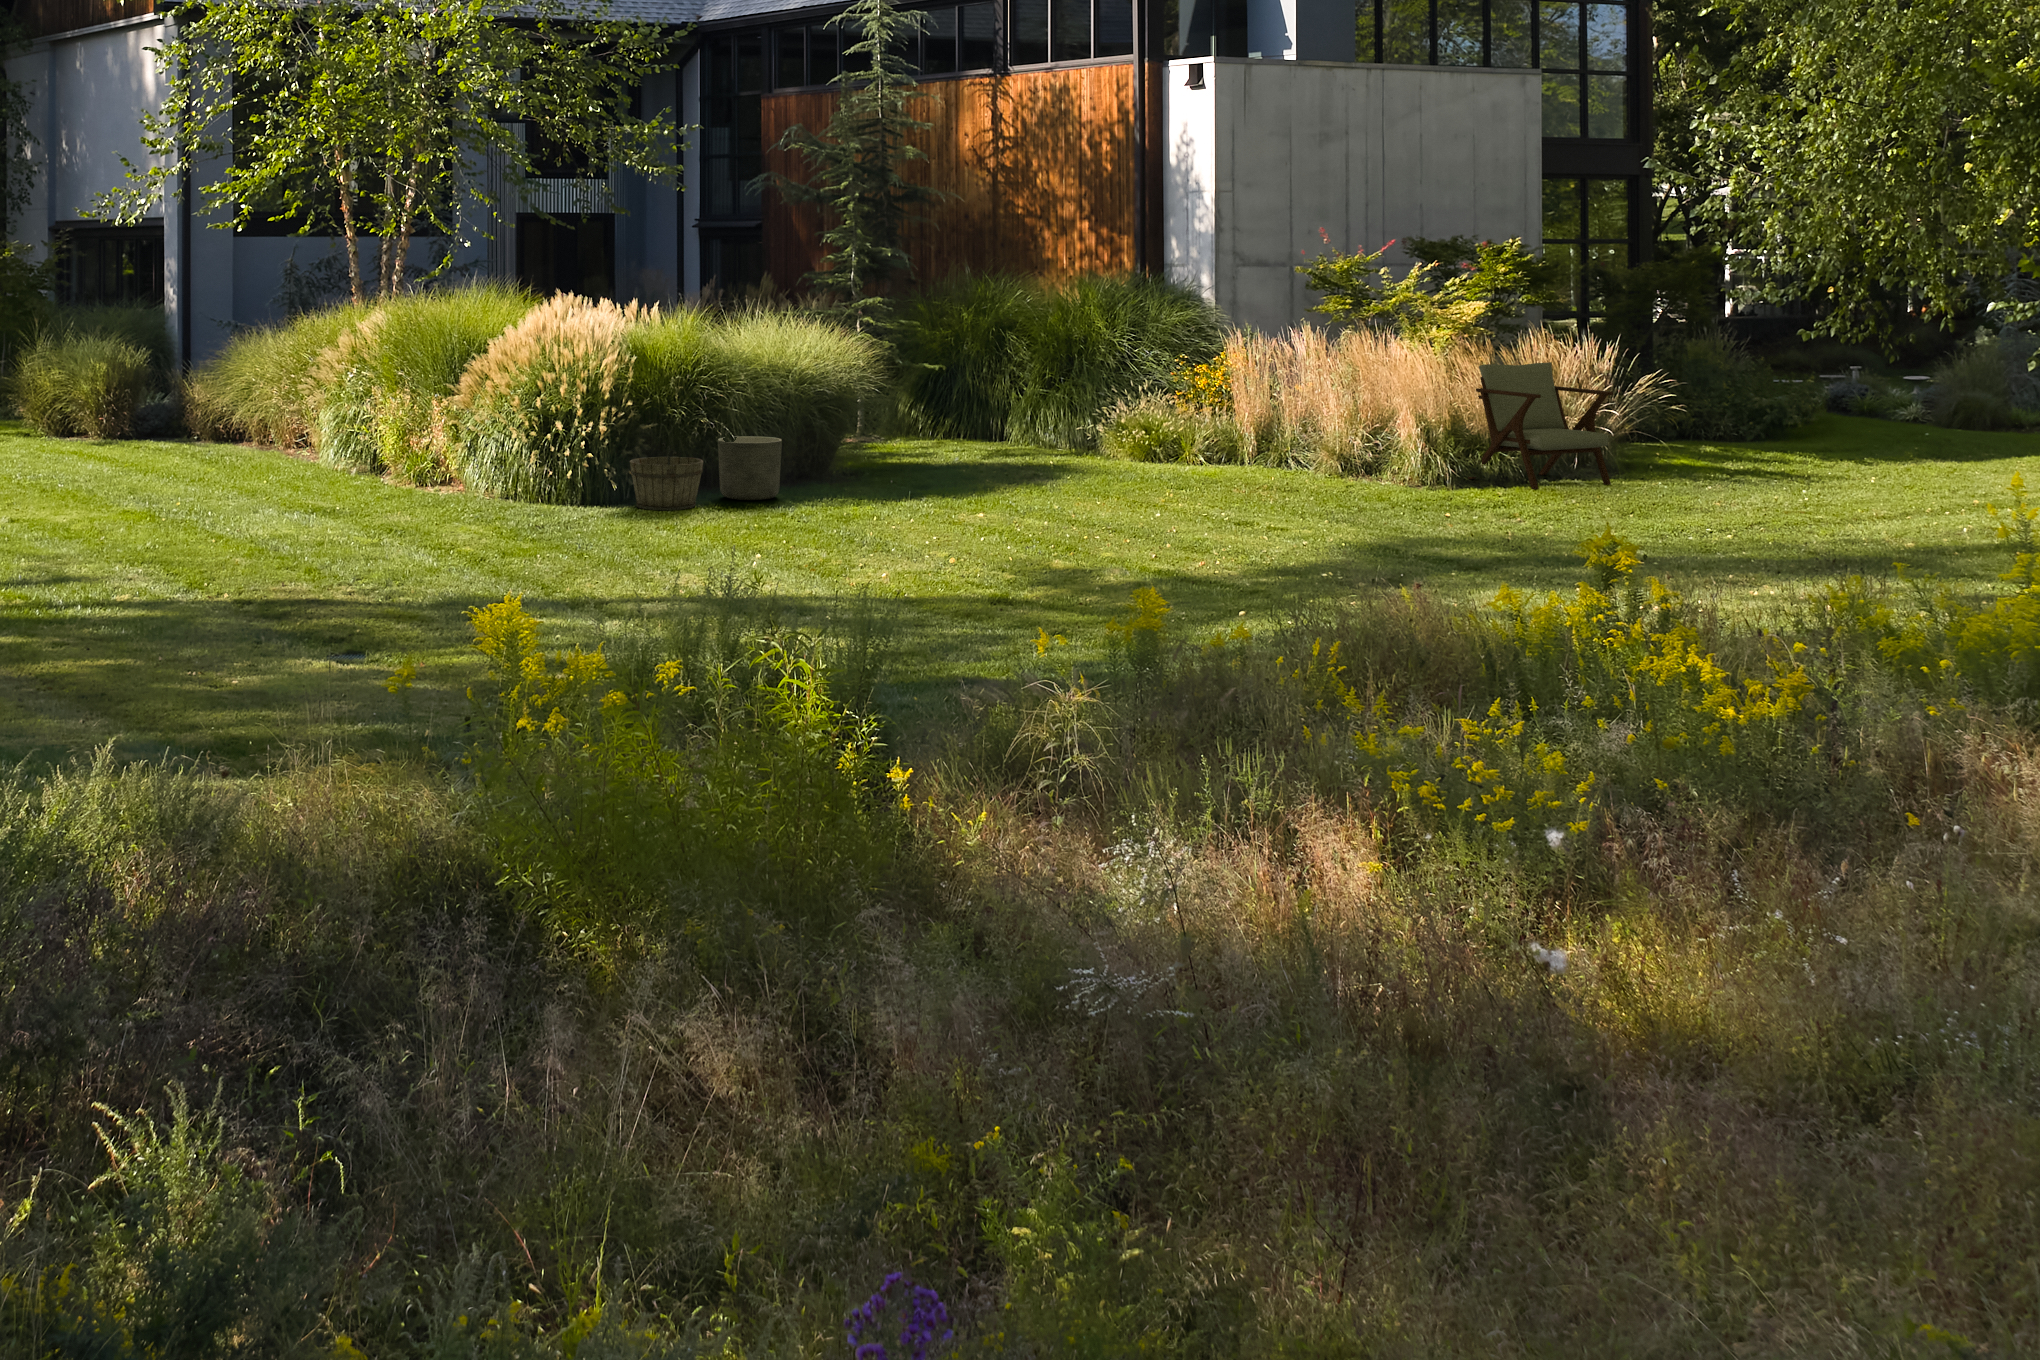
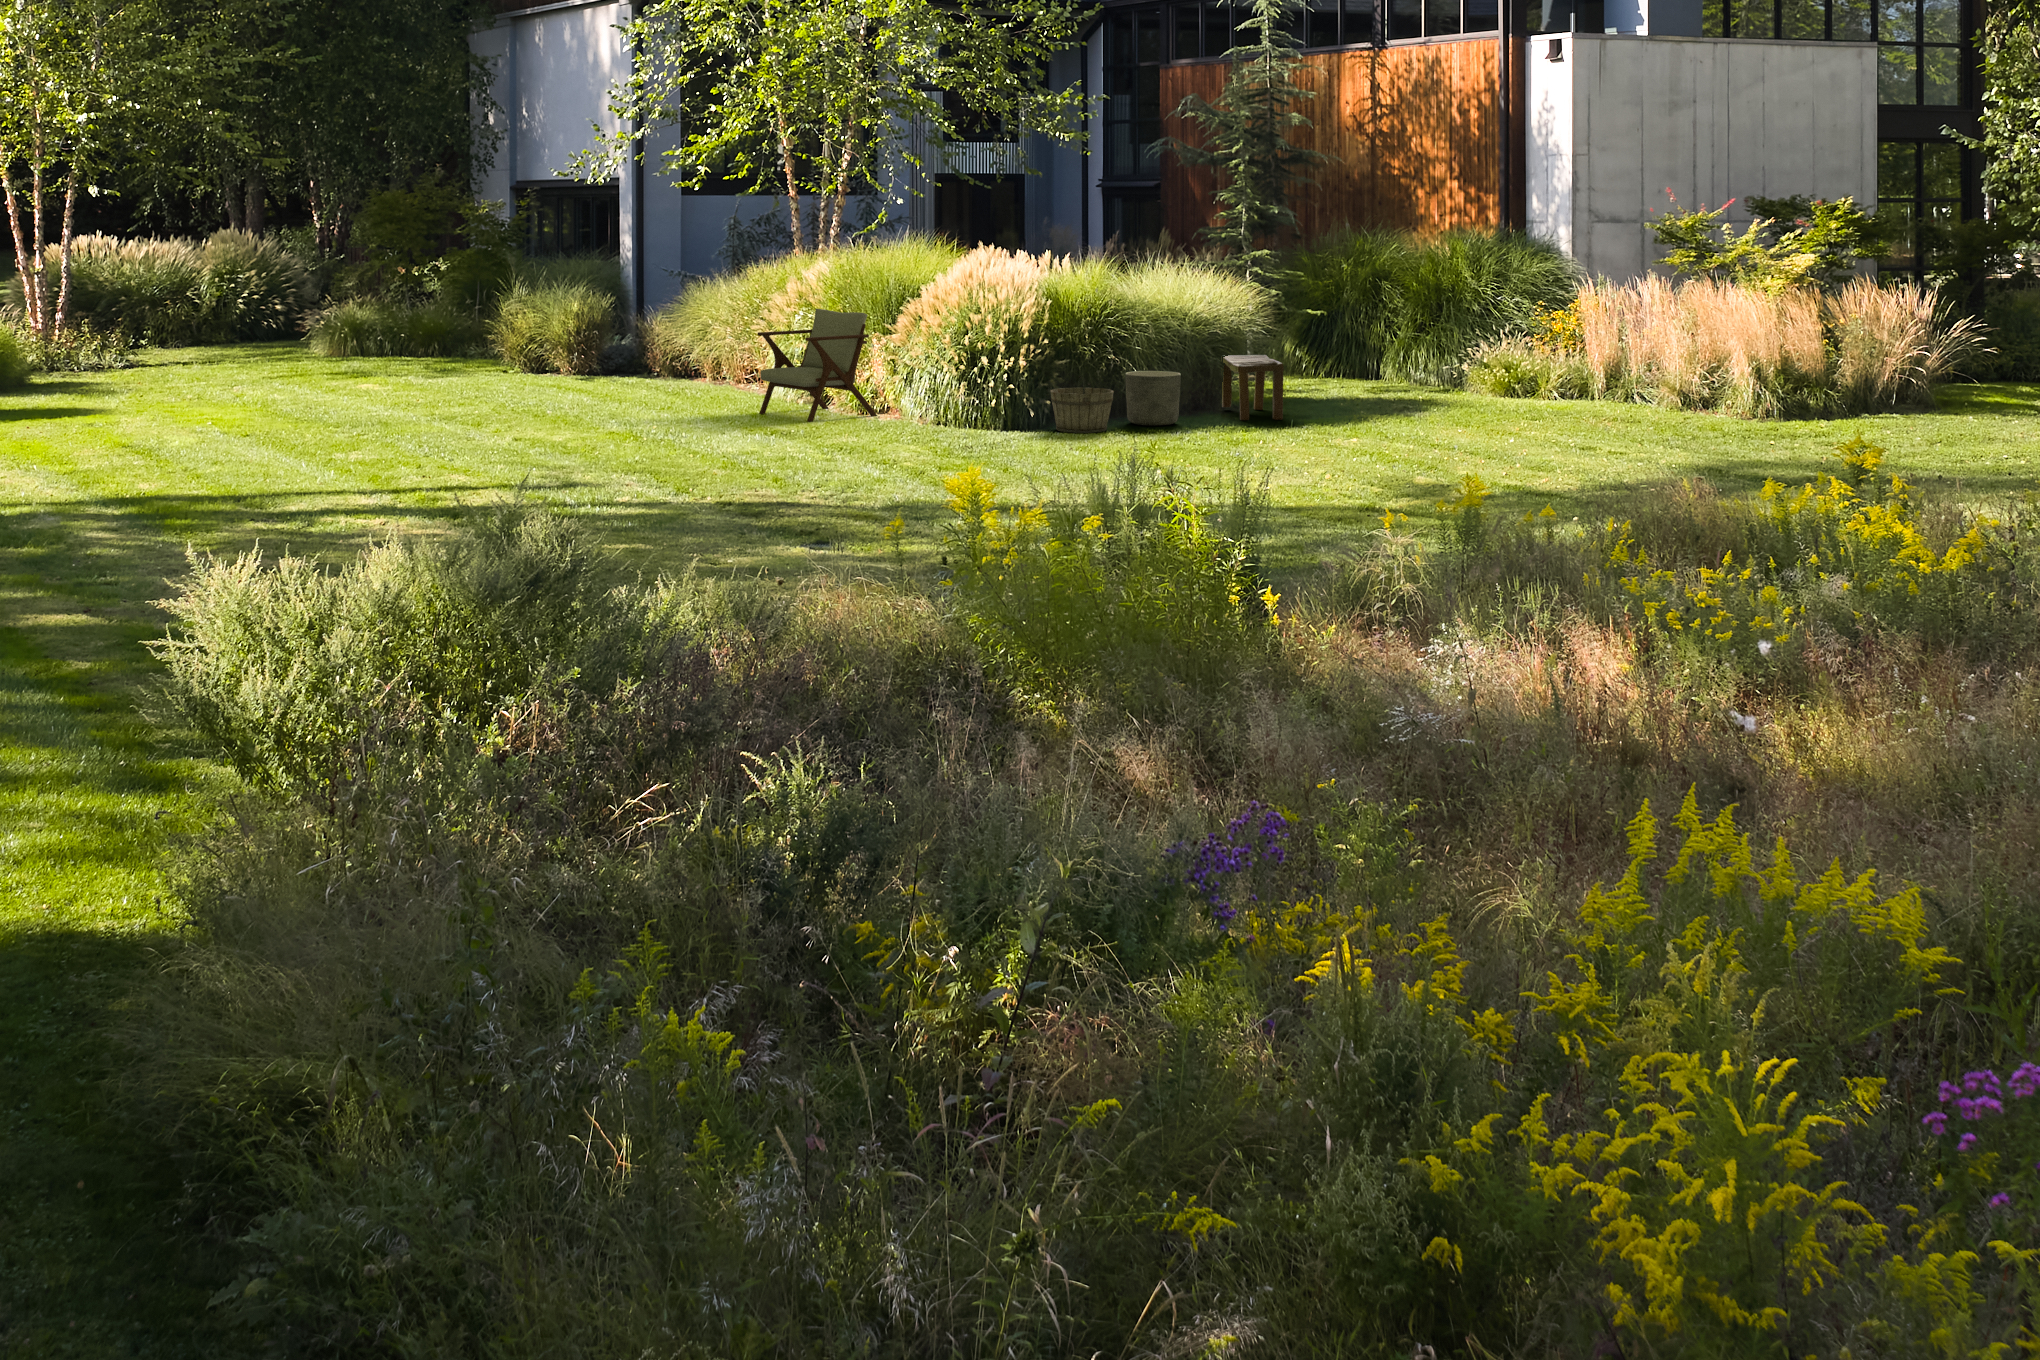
lounge chair: present [1468,362,1613,489] -> present [758,309,877,422]
bench: none [830,416,900,492] -> present [1222,355,1284,420]

